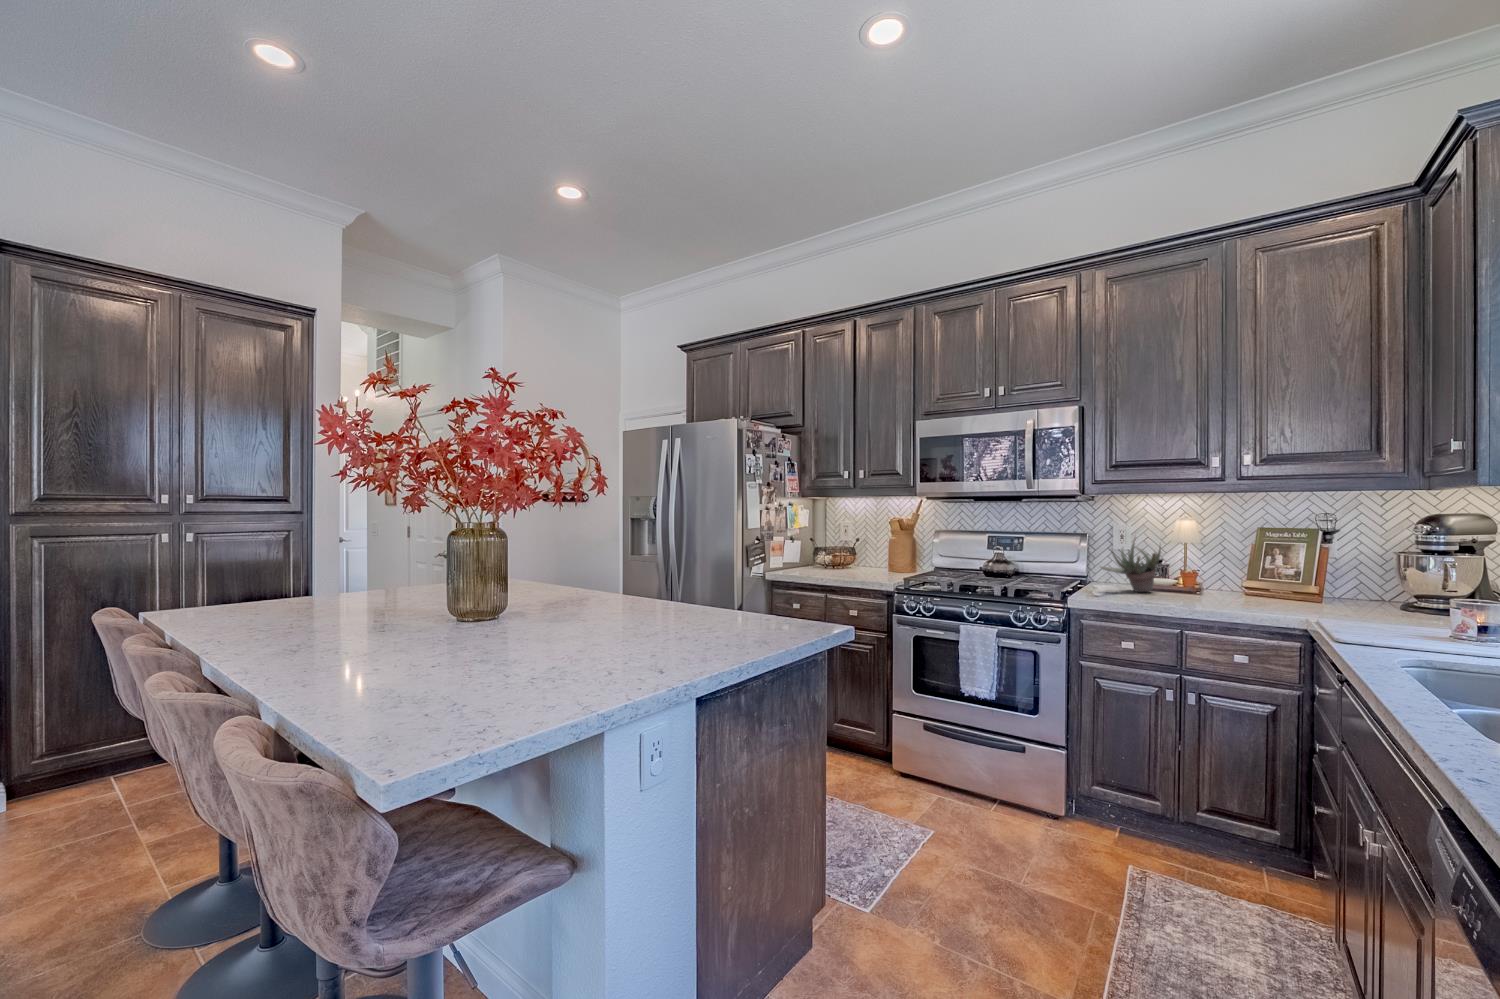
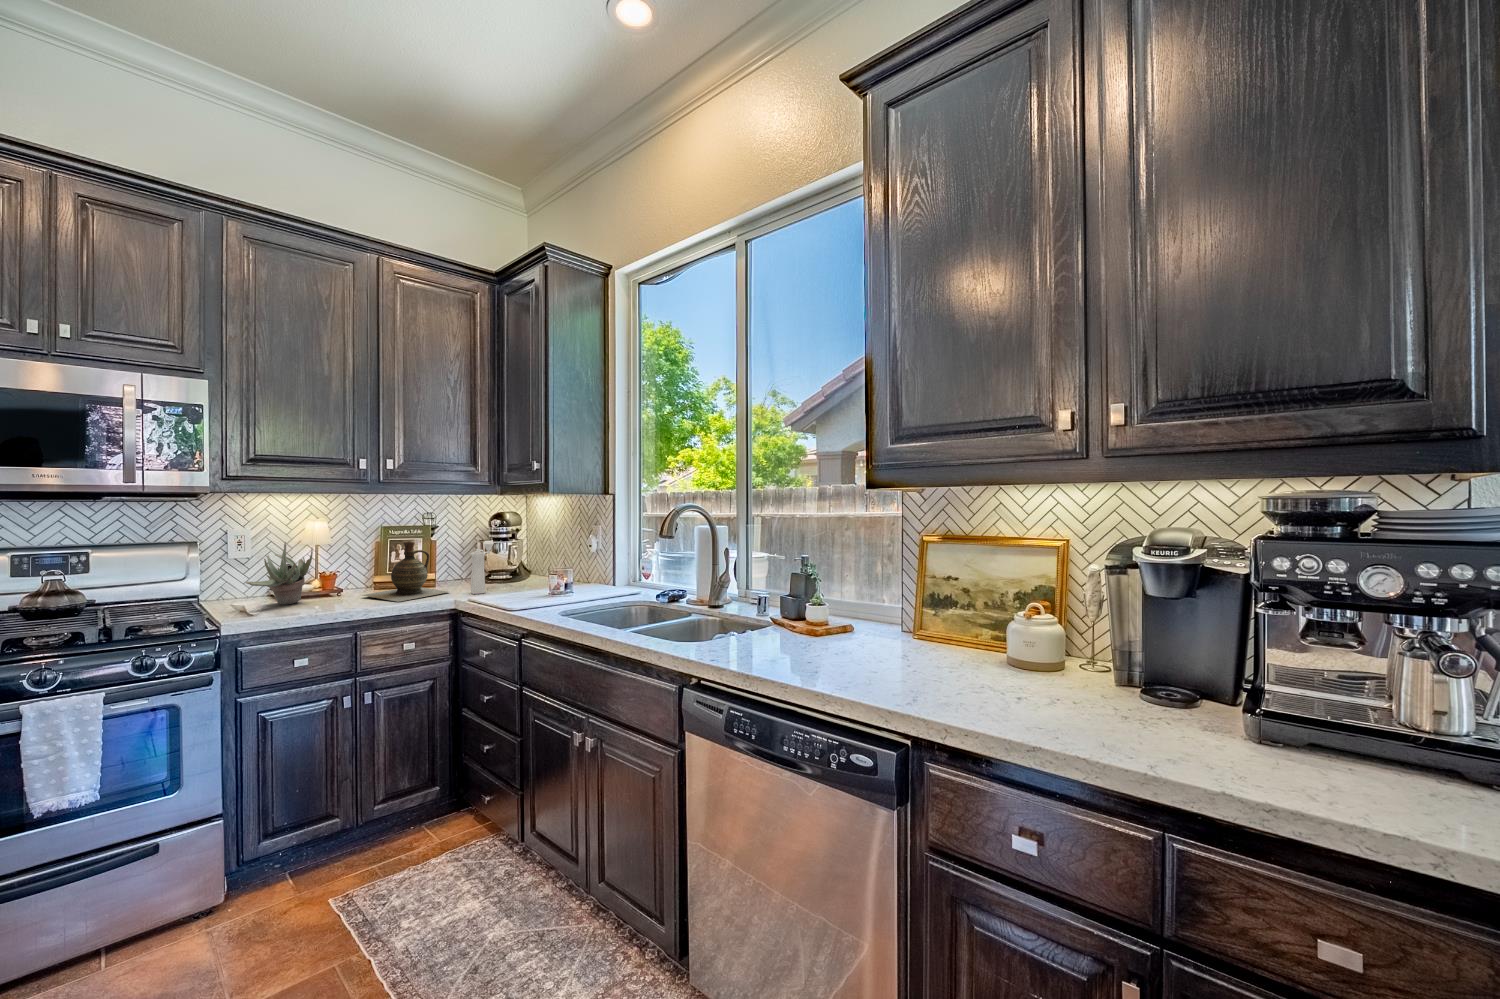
ceramic jug: none [1209,545,1316,610] -> present [362,542,448,602]
pepper mill: none [1339,552,1390,619] -> present [471,541,494,594]

